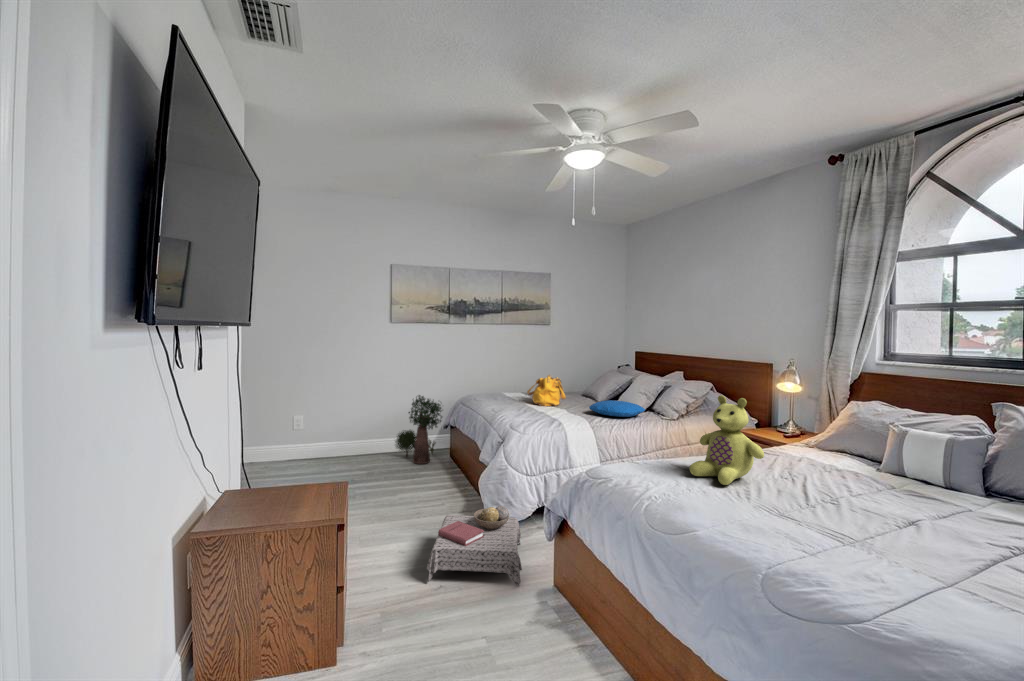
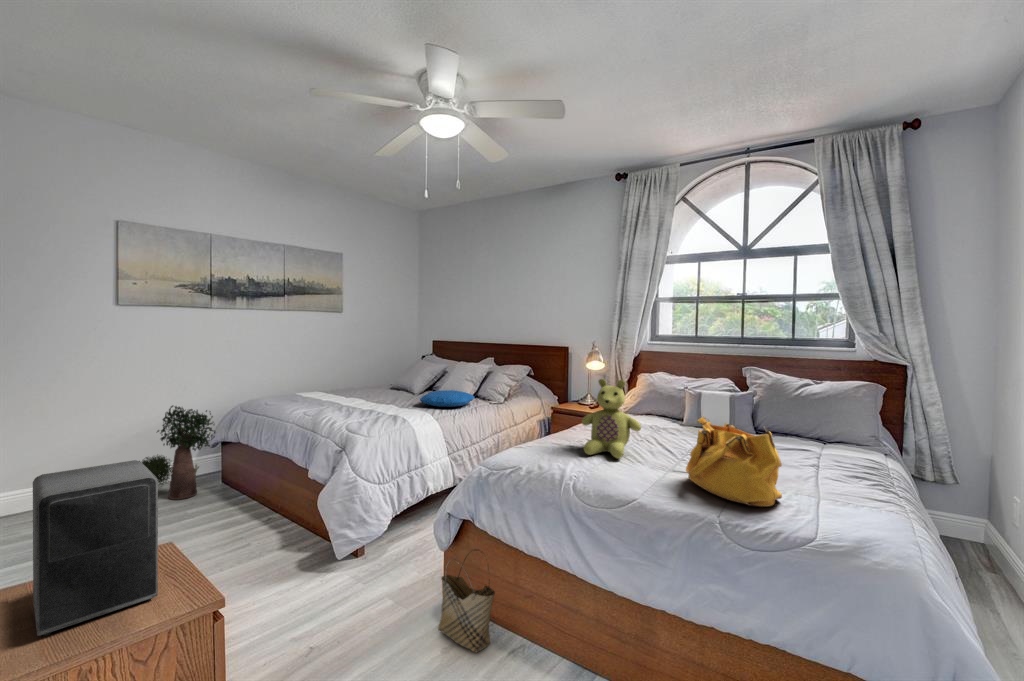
handbag: present [527,375,566,406] -> present [686,417,782,507]
speaker: none [262,418,331,511] -> present [33,460,158,636]
ottoman: present [427,506,522,586] -> none [280,527,411,649]
woven basket: none [531,543,573,636] -> present [438,549,495,652]

